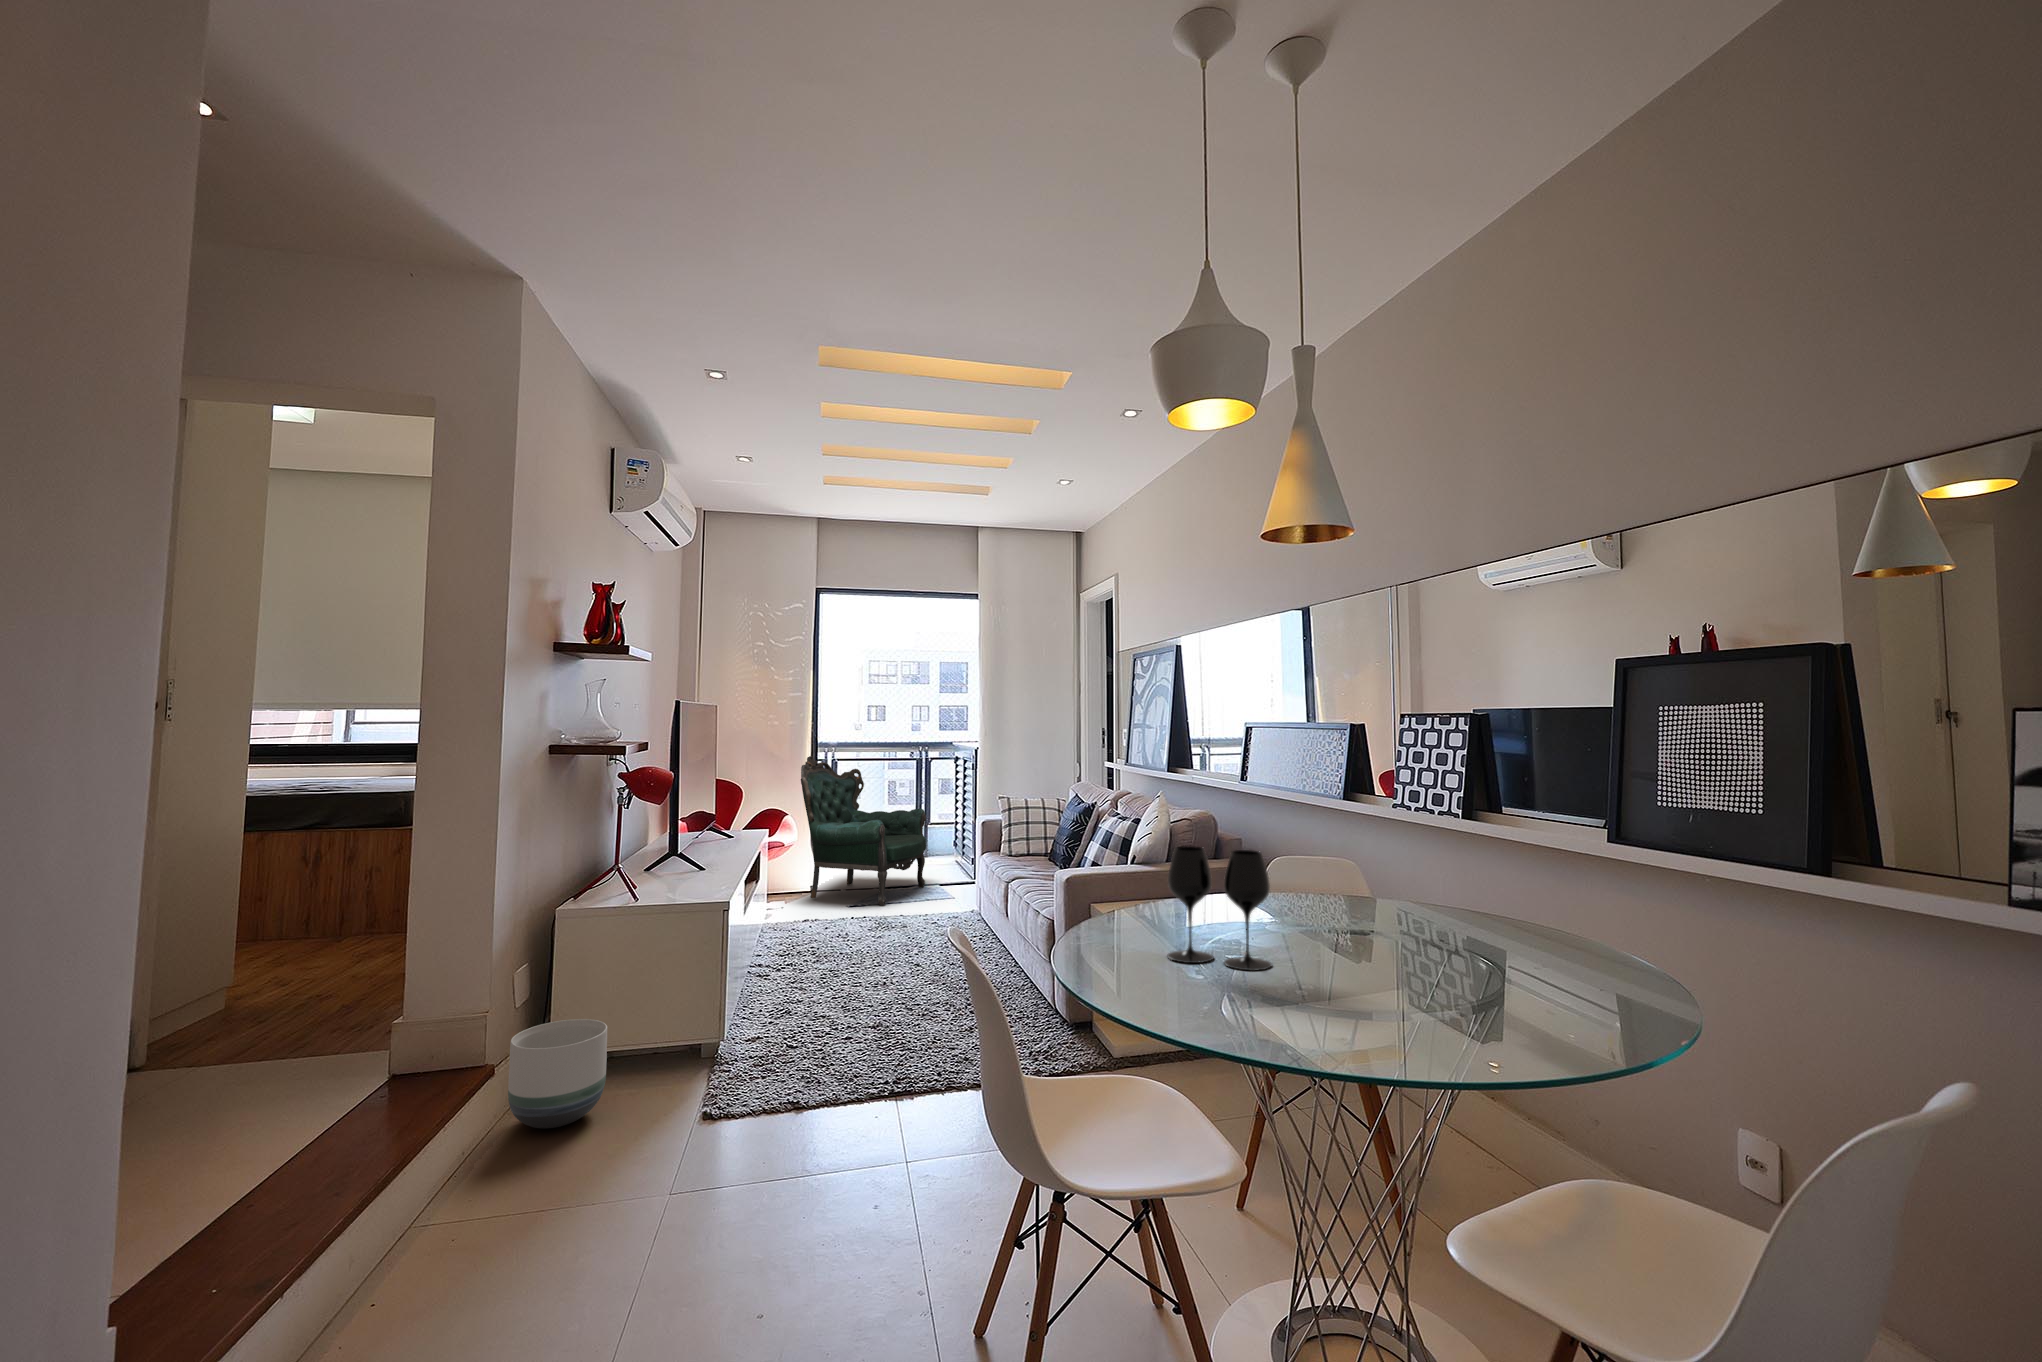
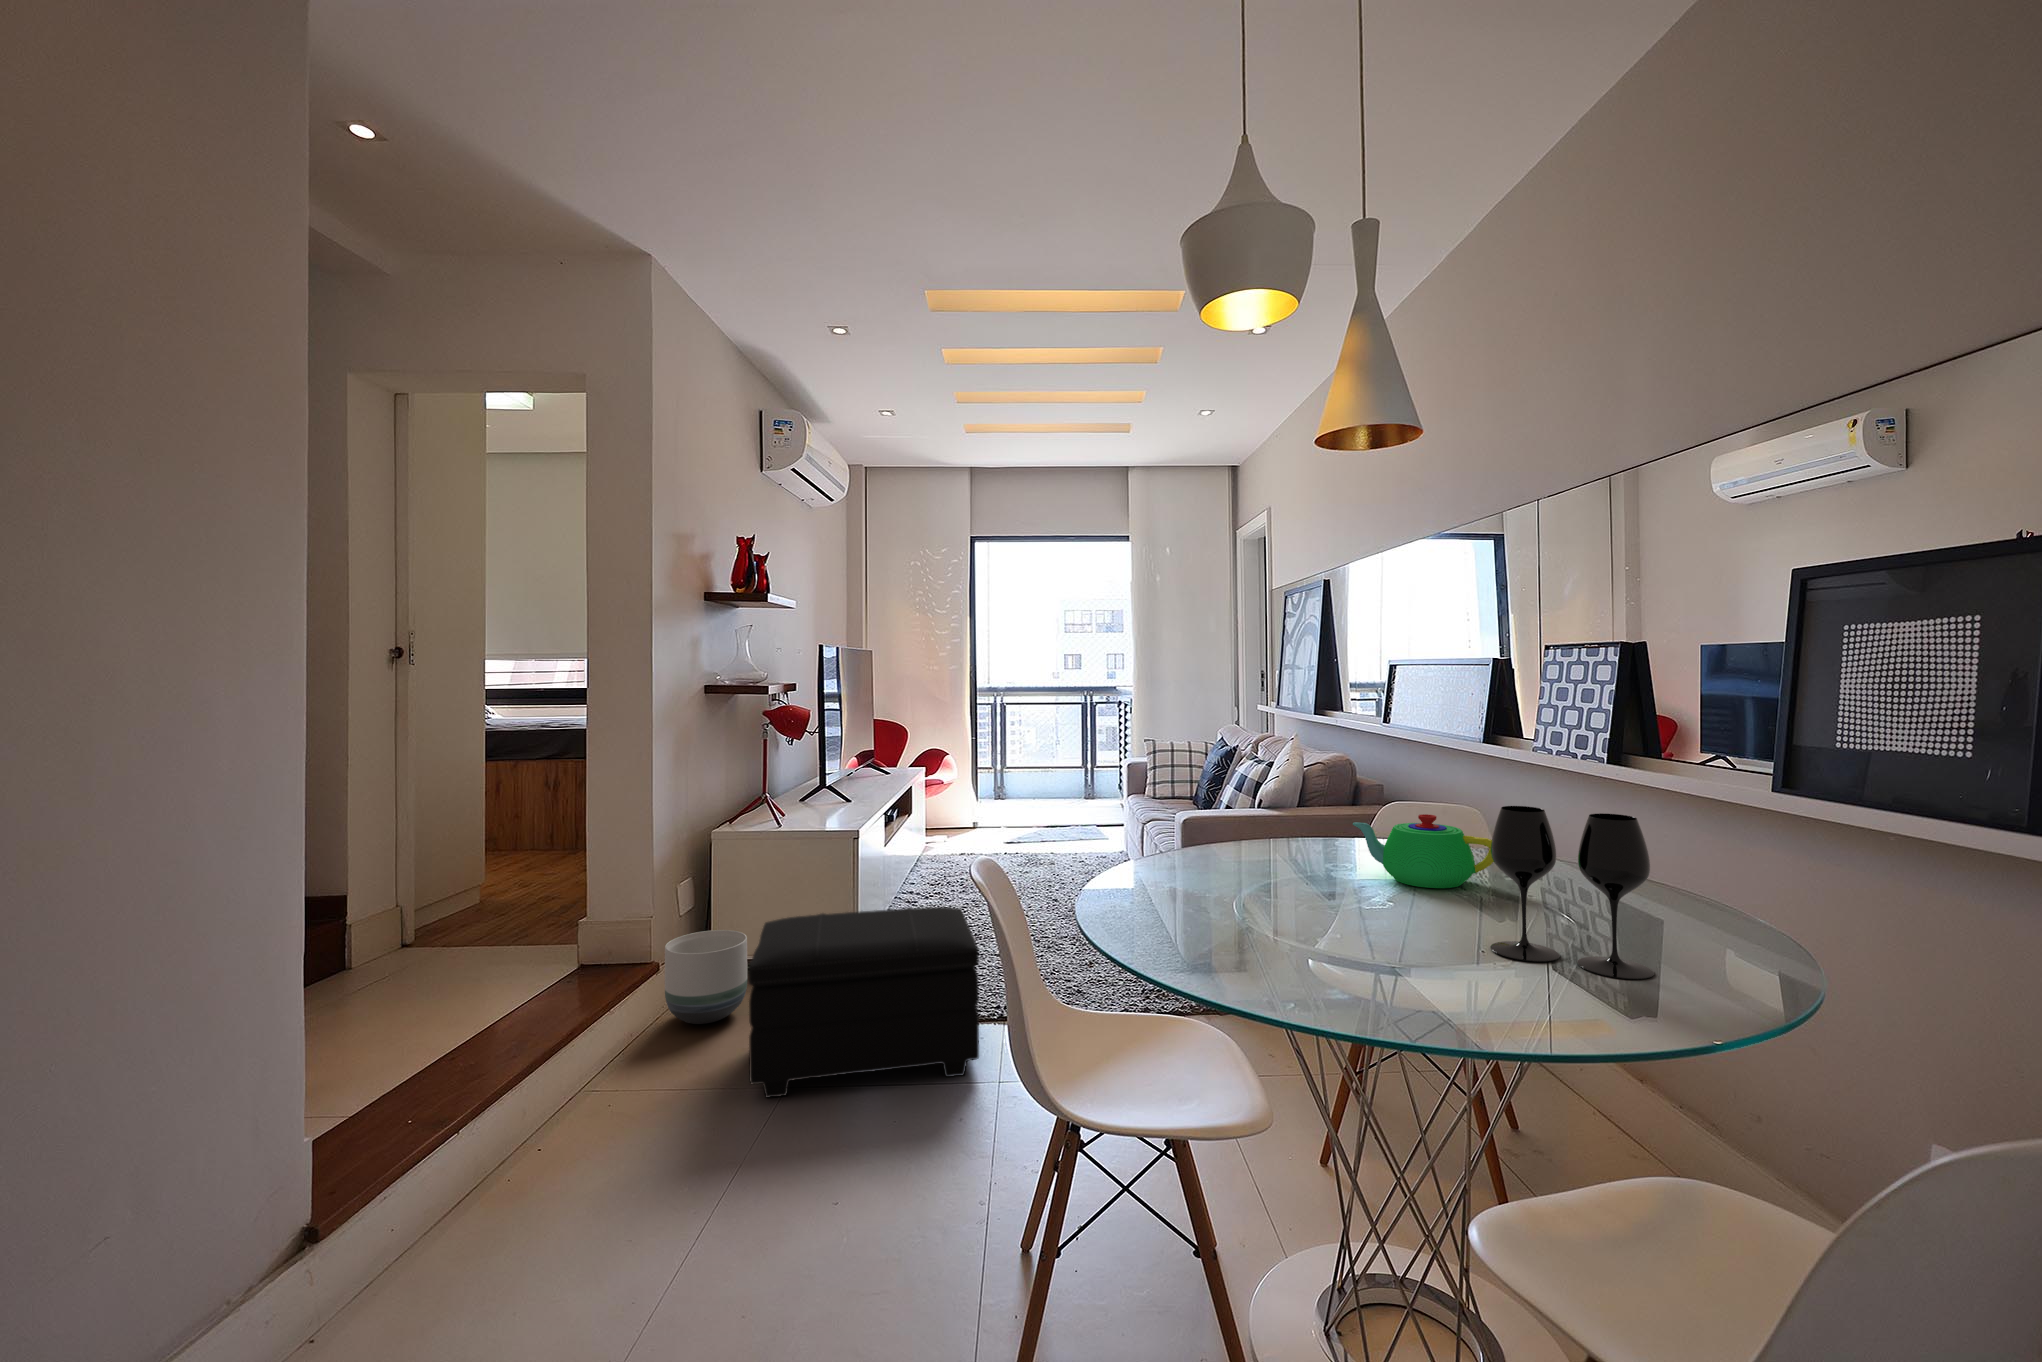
armchair: present [801,756,926,905] -> none [963,699,1084,842]
wine glass: present [1168,846,1272,971] -> present [1490,806,1654,979]
teapot: none [1279,869,1405,936] -> present [1353,814,1494,888]
footstool: none [636,979,889,1202] -> present [749,907,979,1098]

